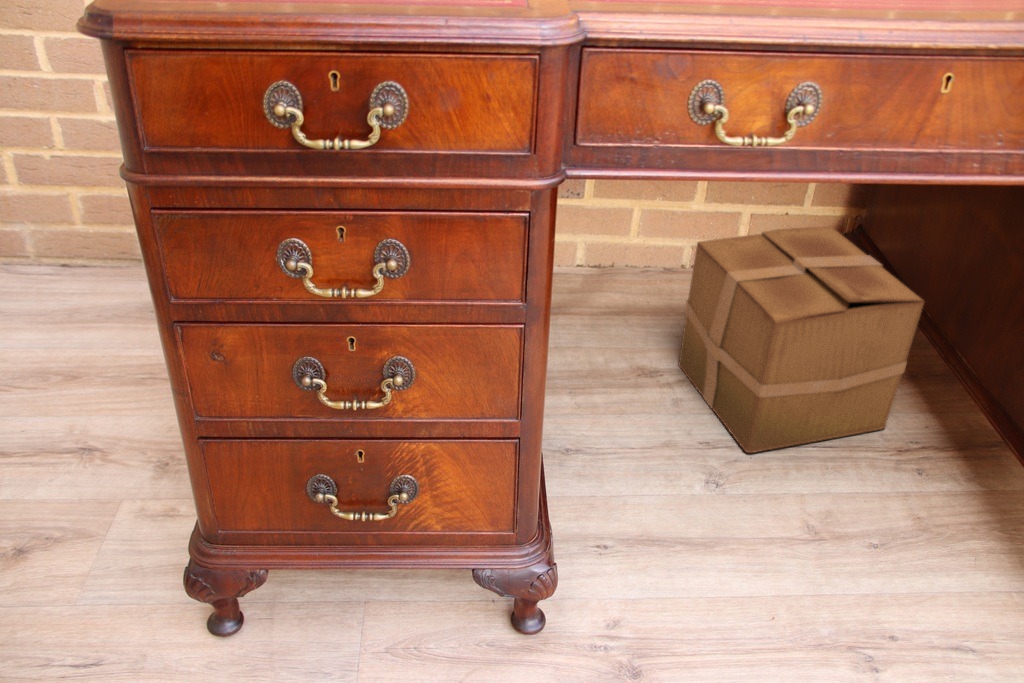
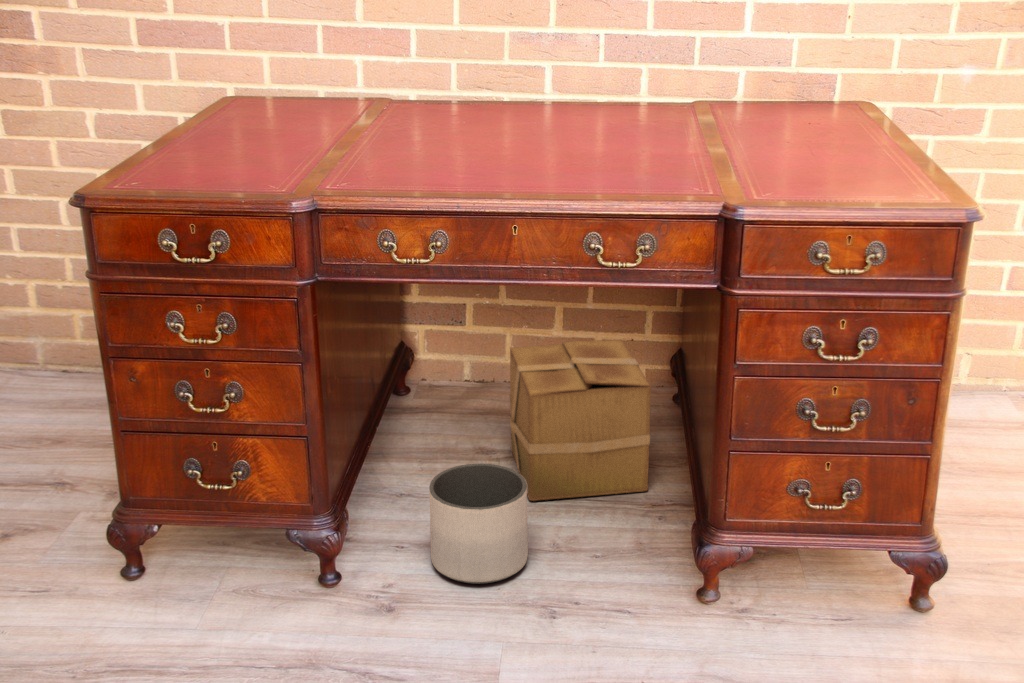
planter: none [664,432,827,618] -> present [429,464,528,584]

